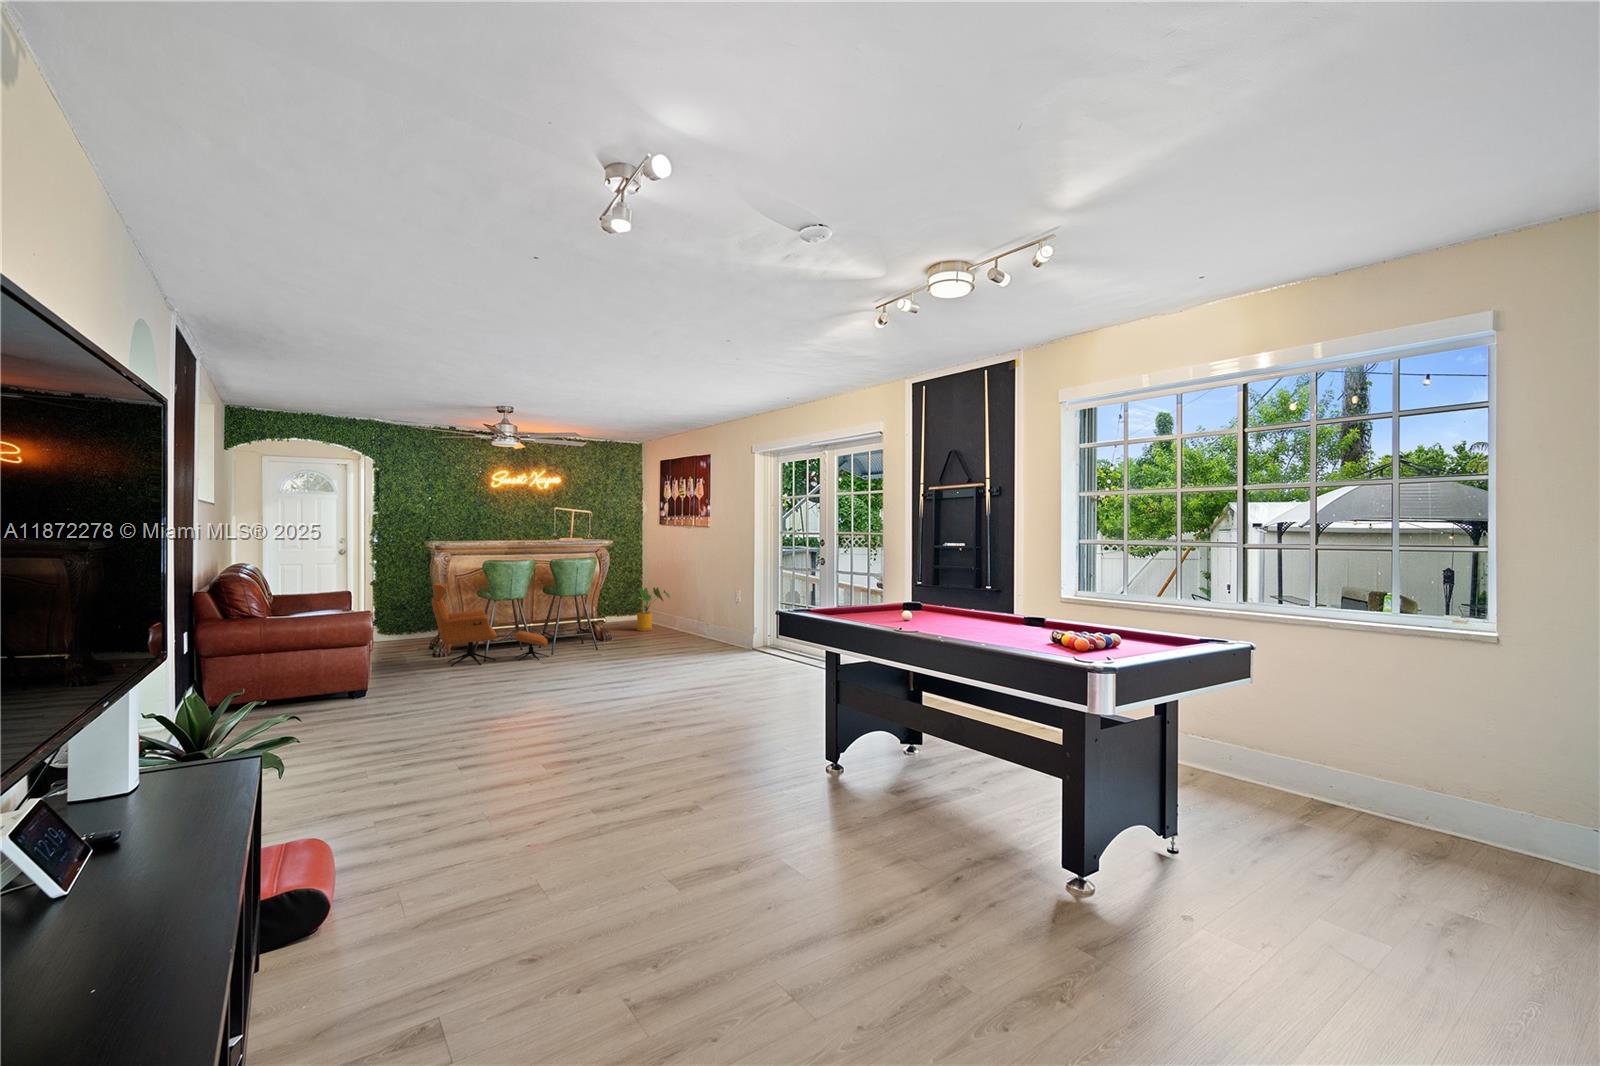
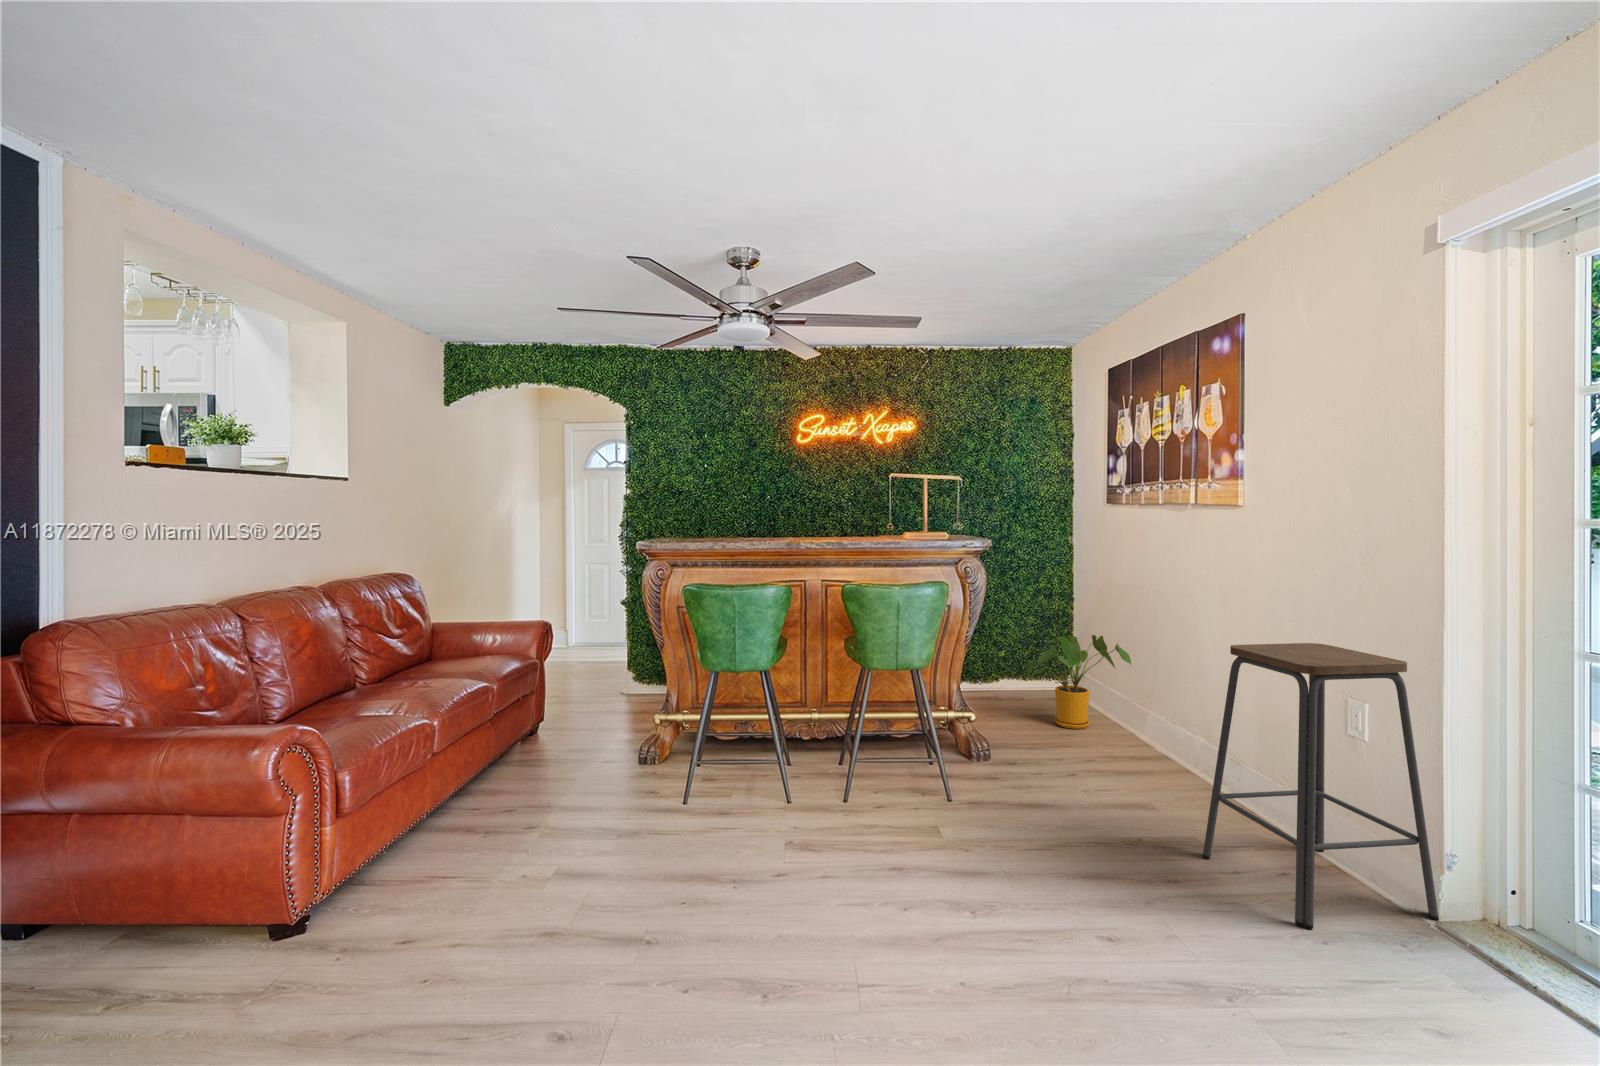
bar stool: none [693,574,753,654] -> present [1203,643,1439,929]
armchair: present [432,583,548,666] -> none [573,626,819,828]

